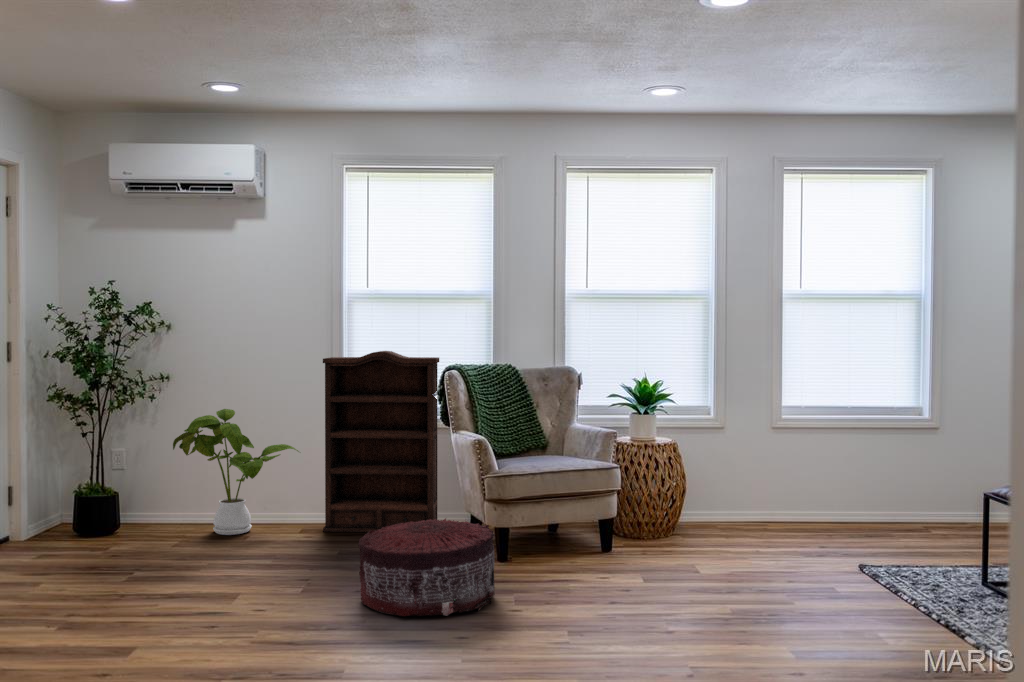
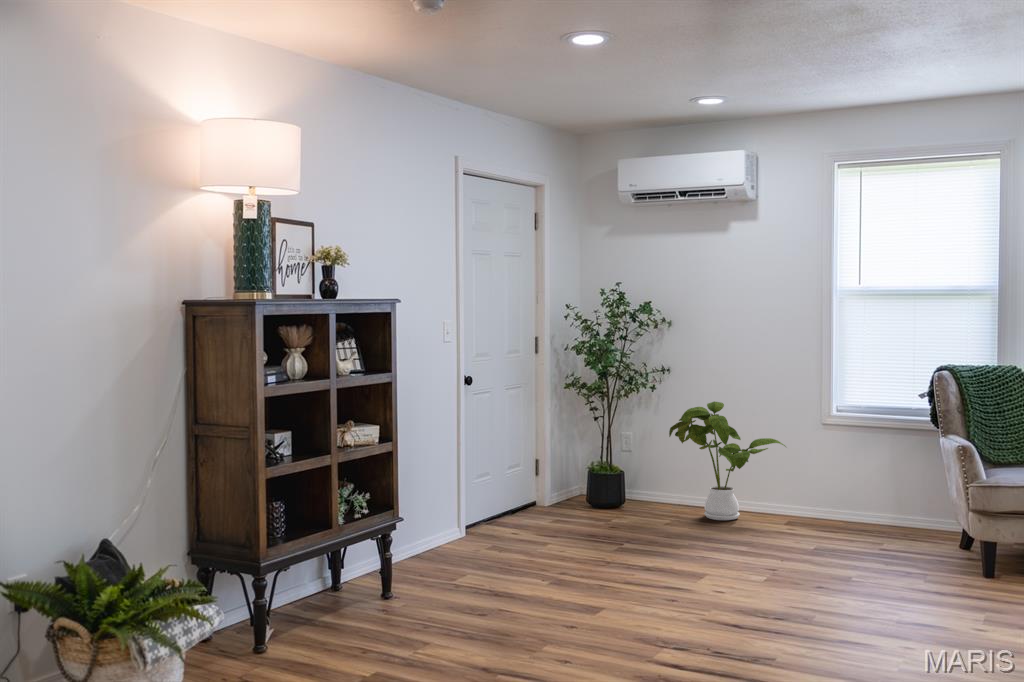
bookshelf: present [323,351,439,532] -> none [808,349,935,540]
pouf: present [358,518,495,616] -> none [824,519,966,613]

